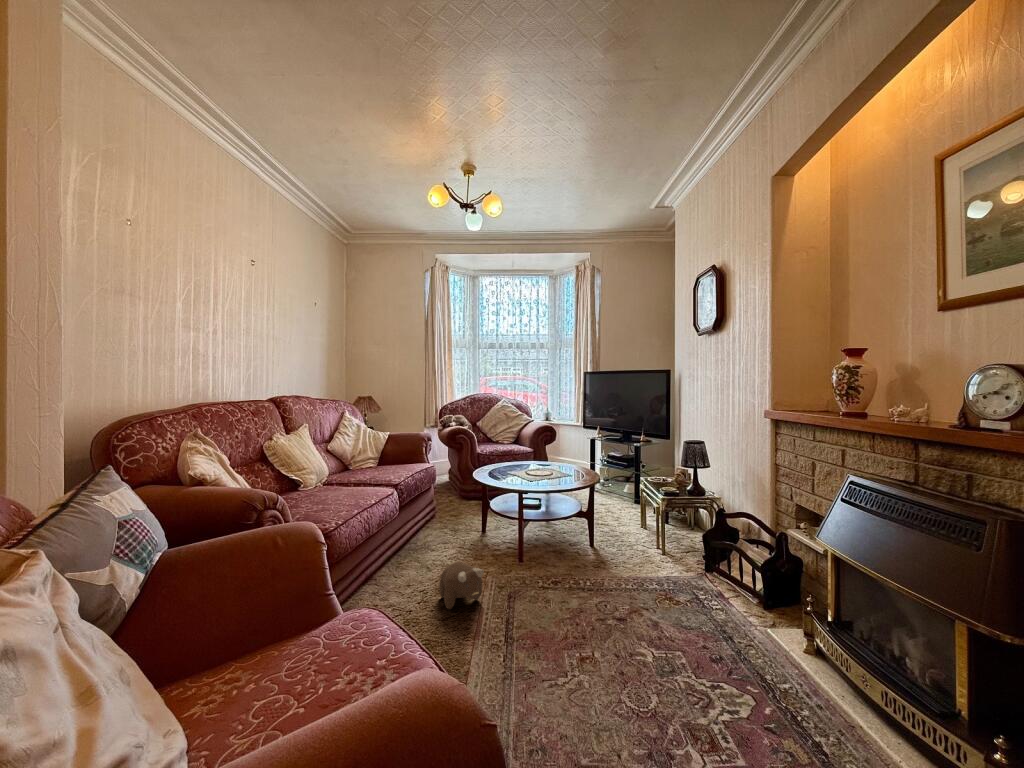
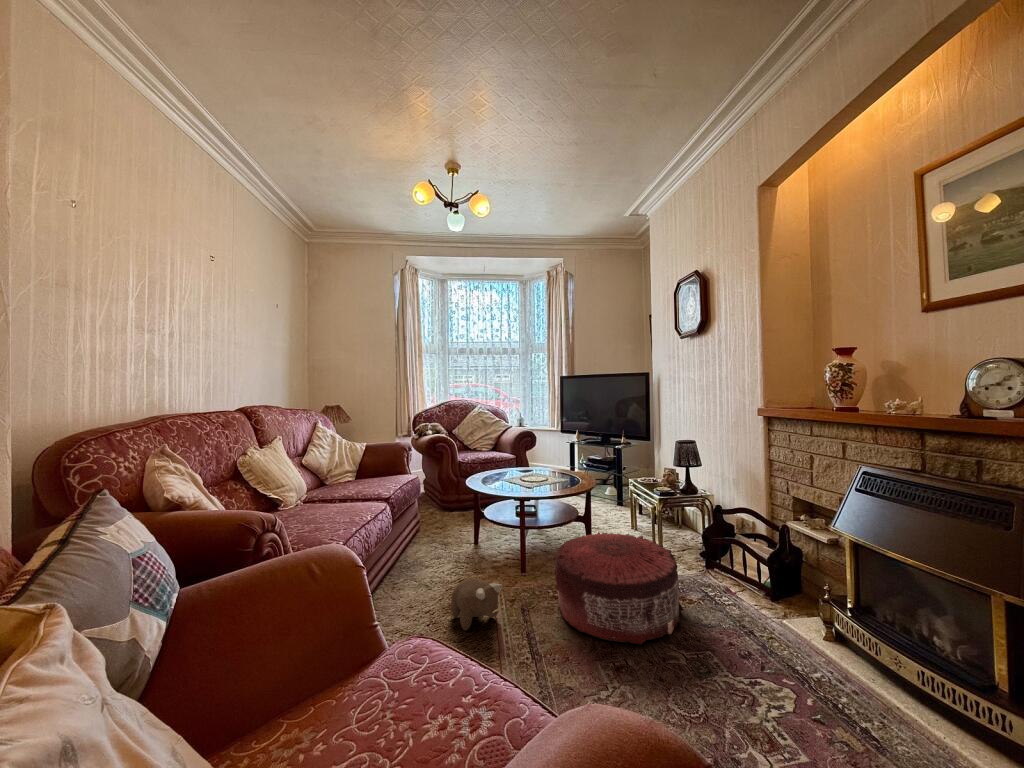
pouf: none [538,526,664,638] -> present [554,532,683,644]

